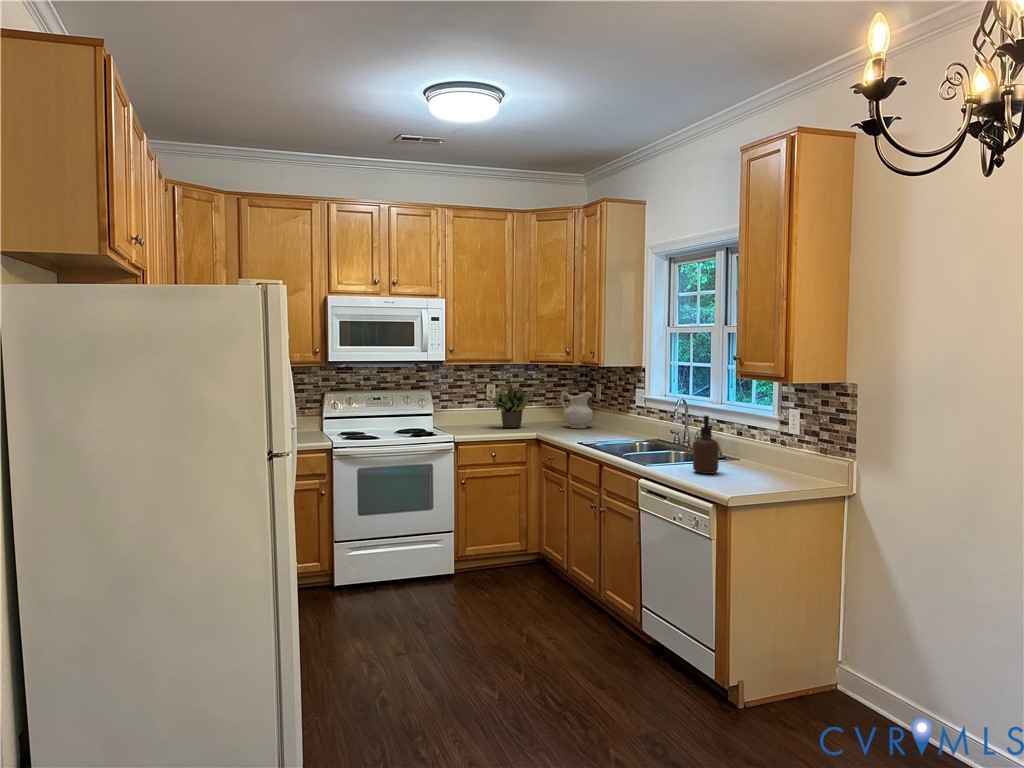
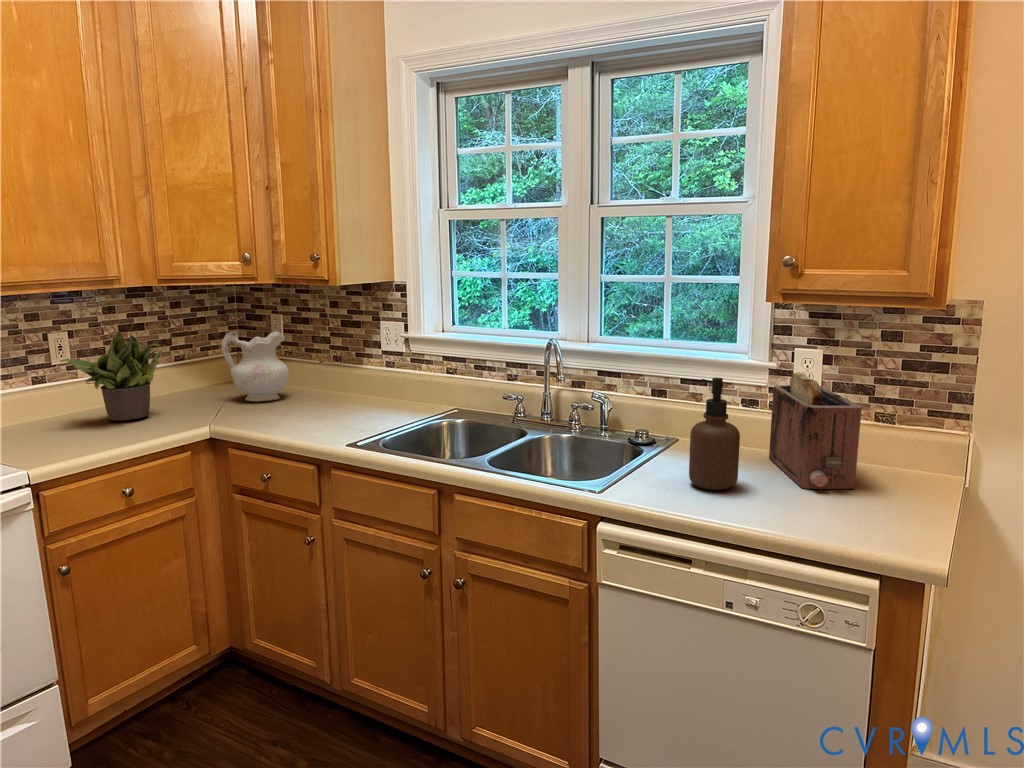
toaster: none [747,420,797,482] -> present [769,373,862,489]

